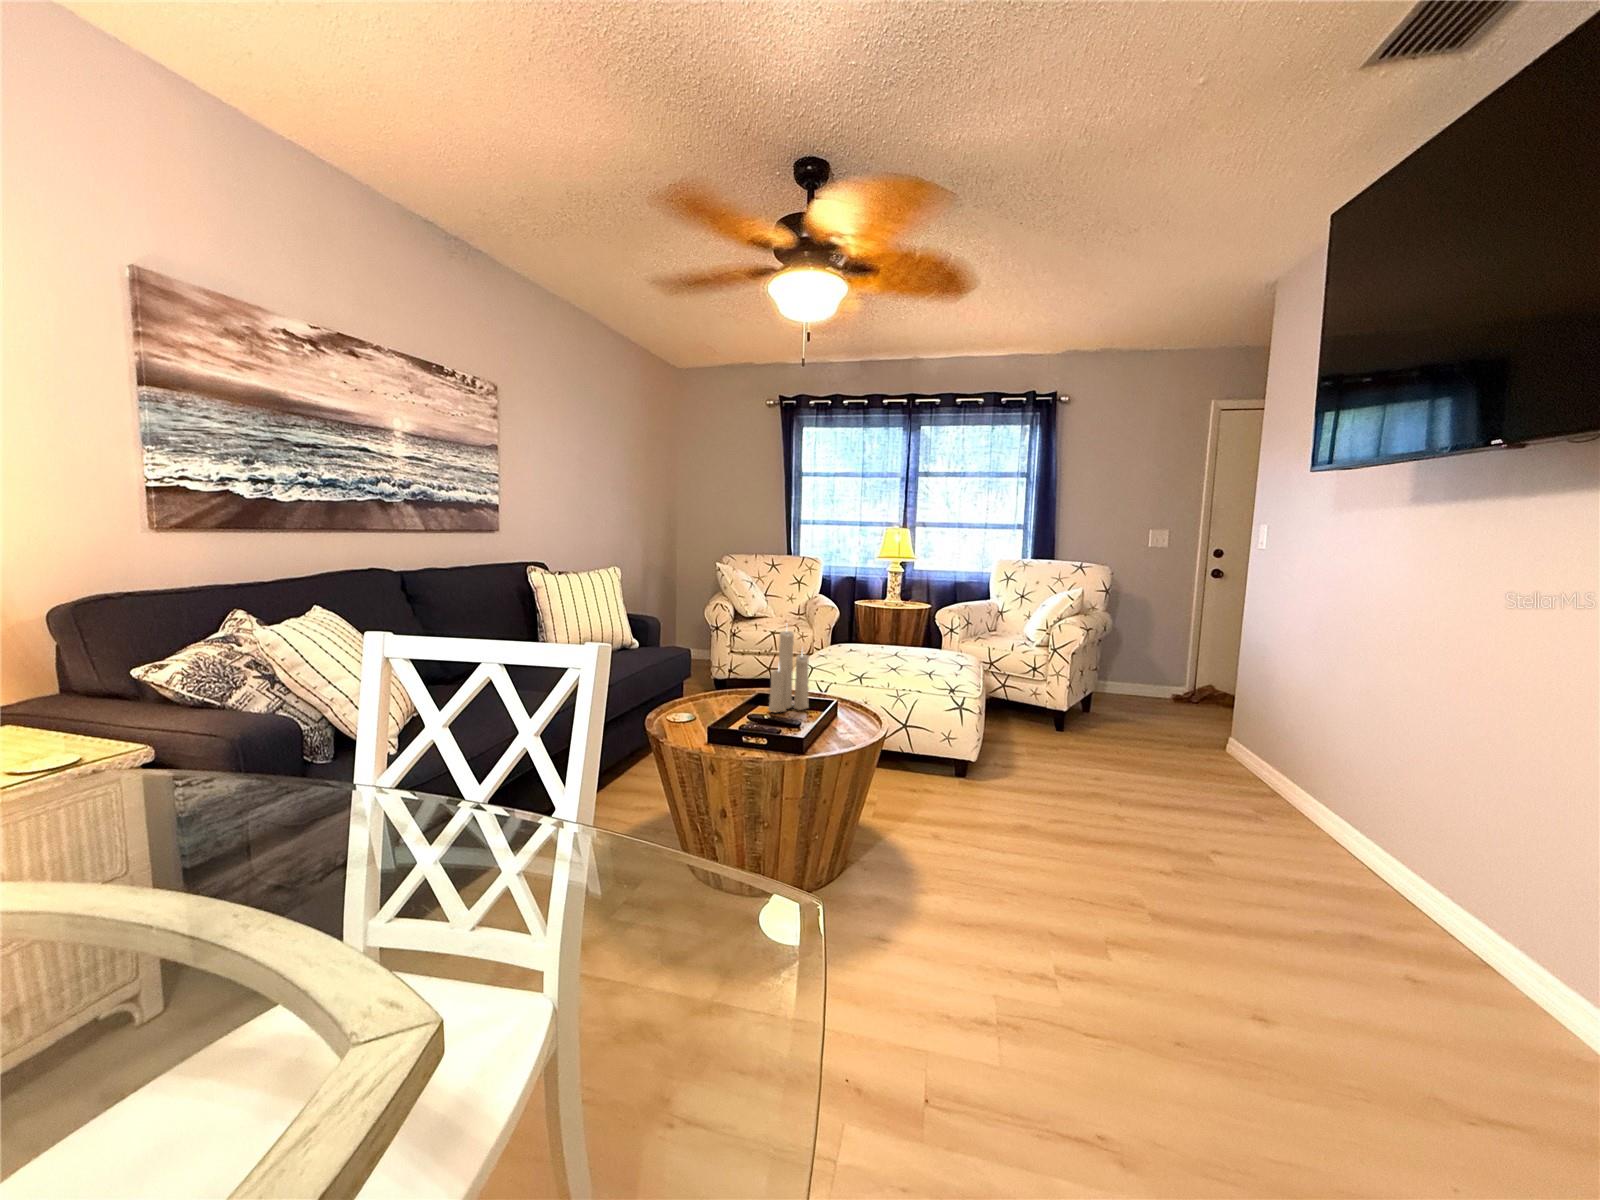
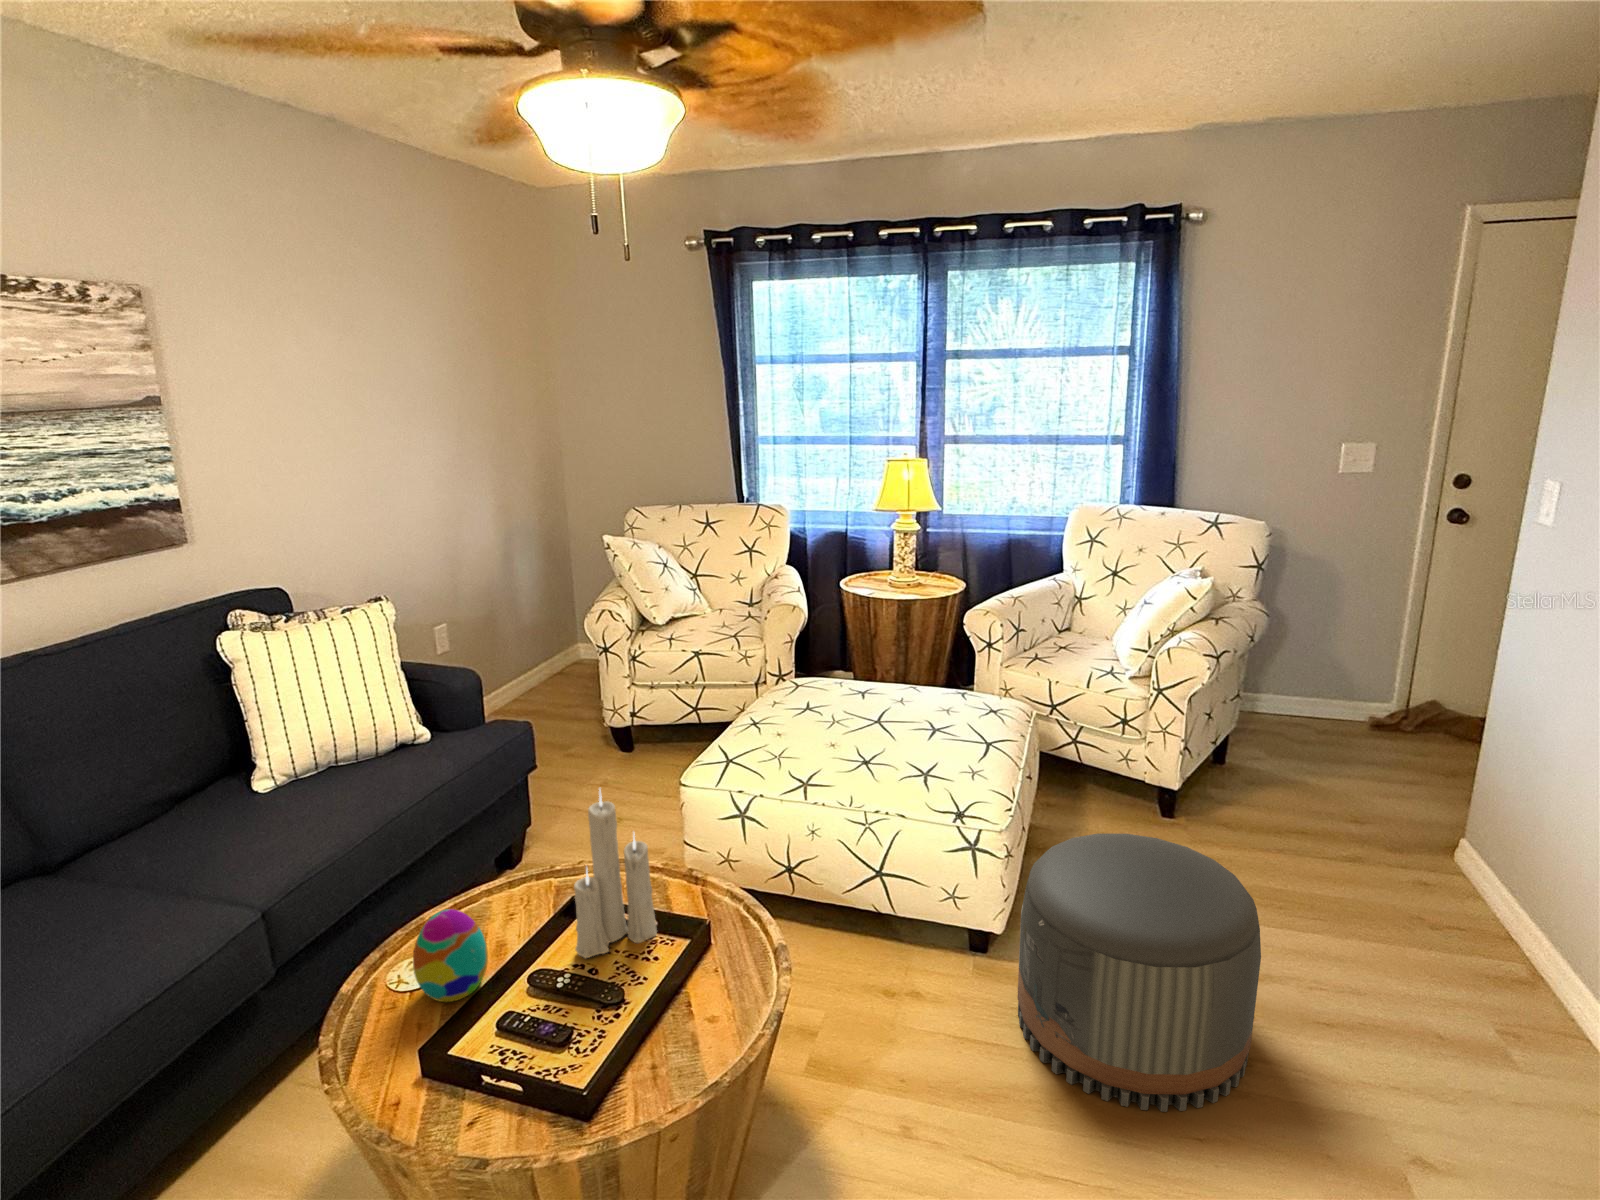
decorative egg: none [688,676,726,725] -> present [413,909,488,1002]
pouf: none [987,701,1125,834] -> present [1017,833,1261,1112]

